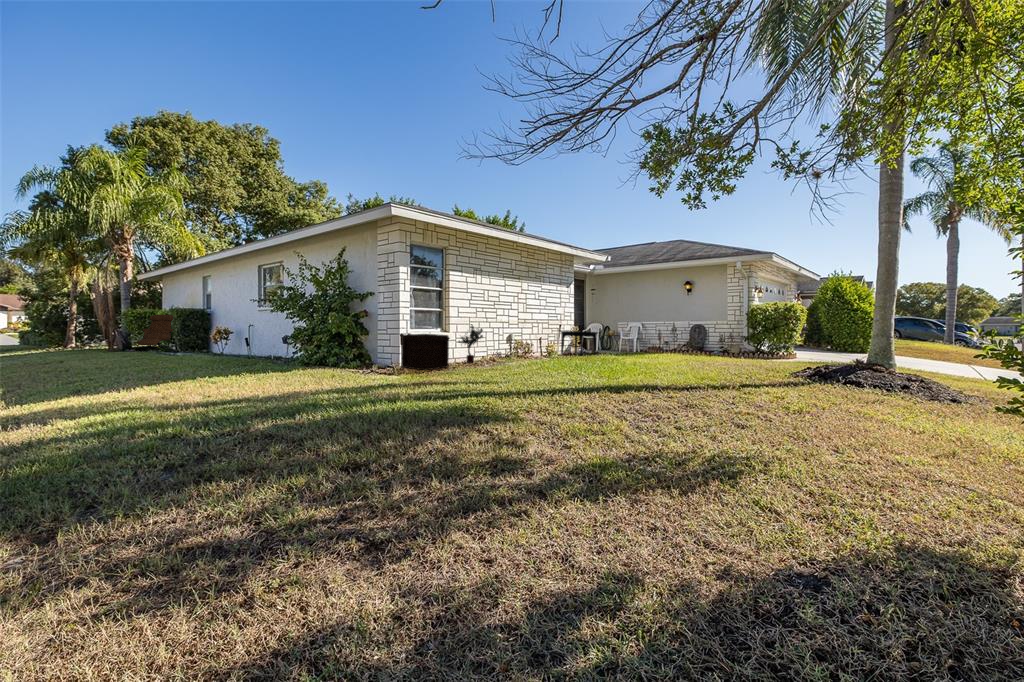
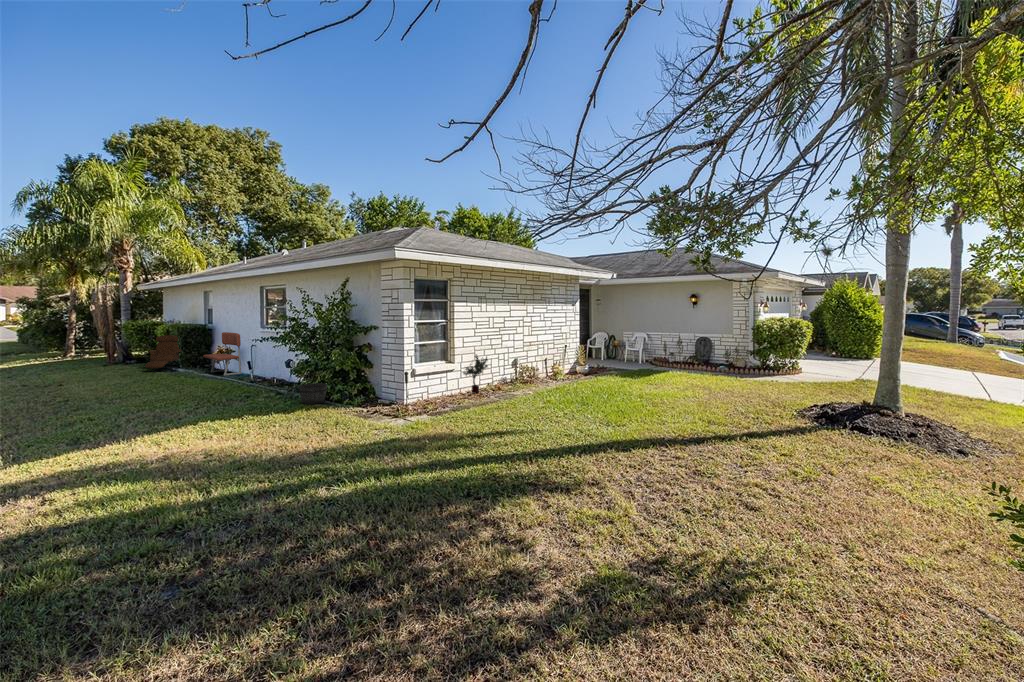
bench: none [197,310,236,352] -> present [203,332,242,376]
round table: present [561,331,598,356] -> none [564,350,603,377]
wooden crate: present [402,334,449,370] -> none [407,368,454,408]
wooden bucket: none [292,342,322,366] -> present [298,382,327,404]

